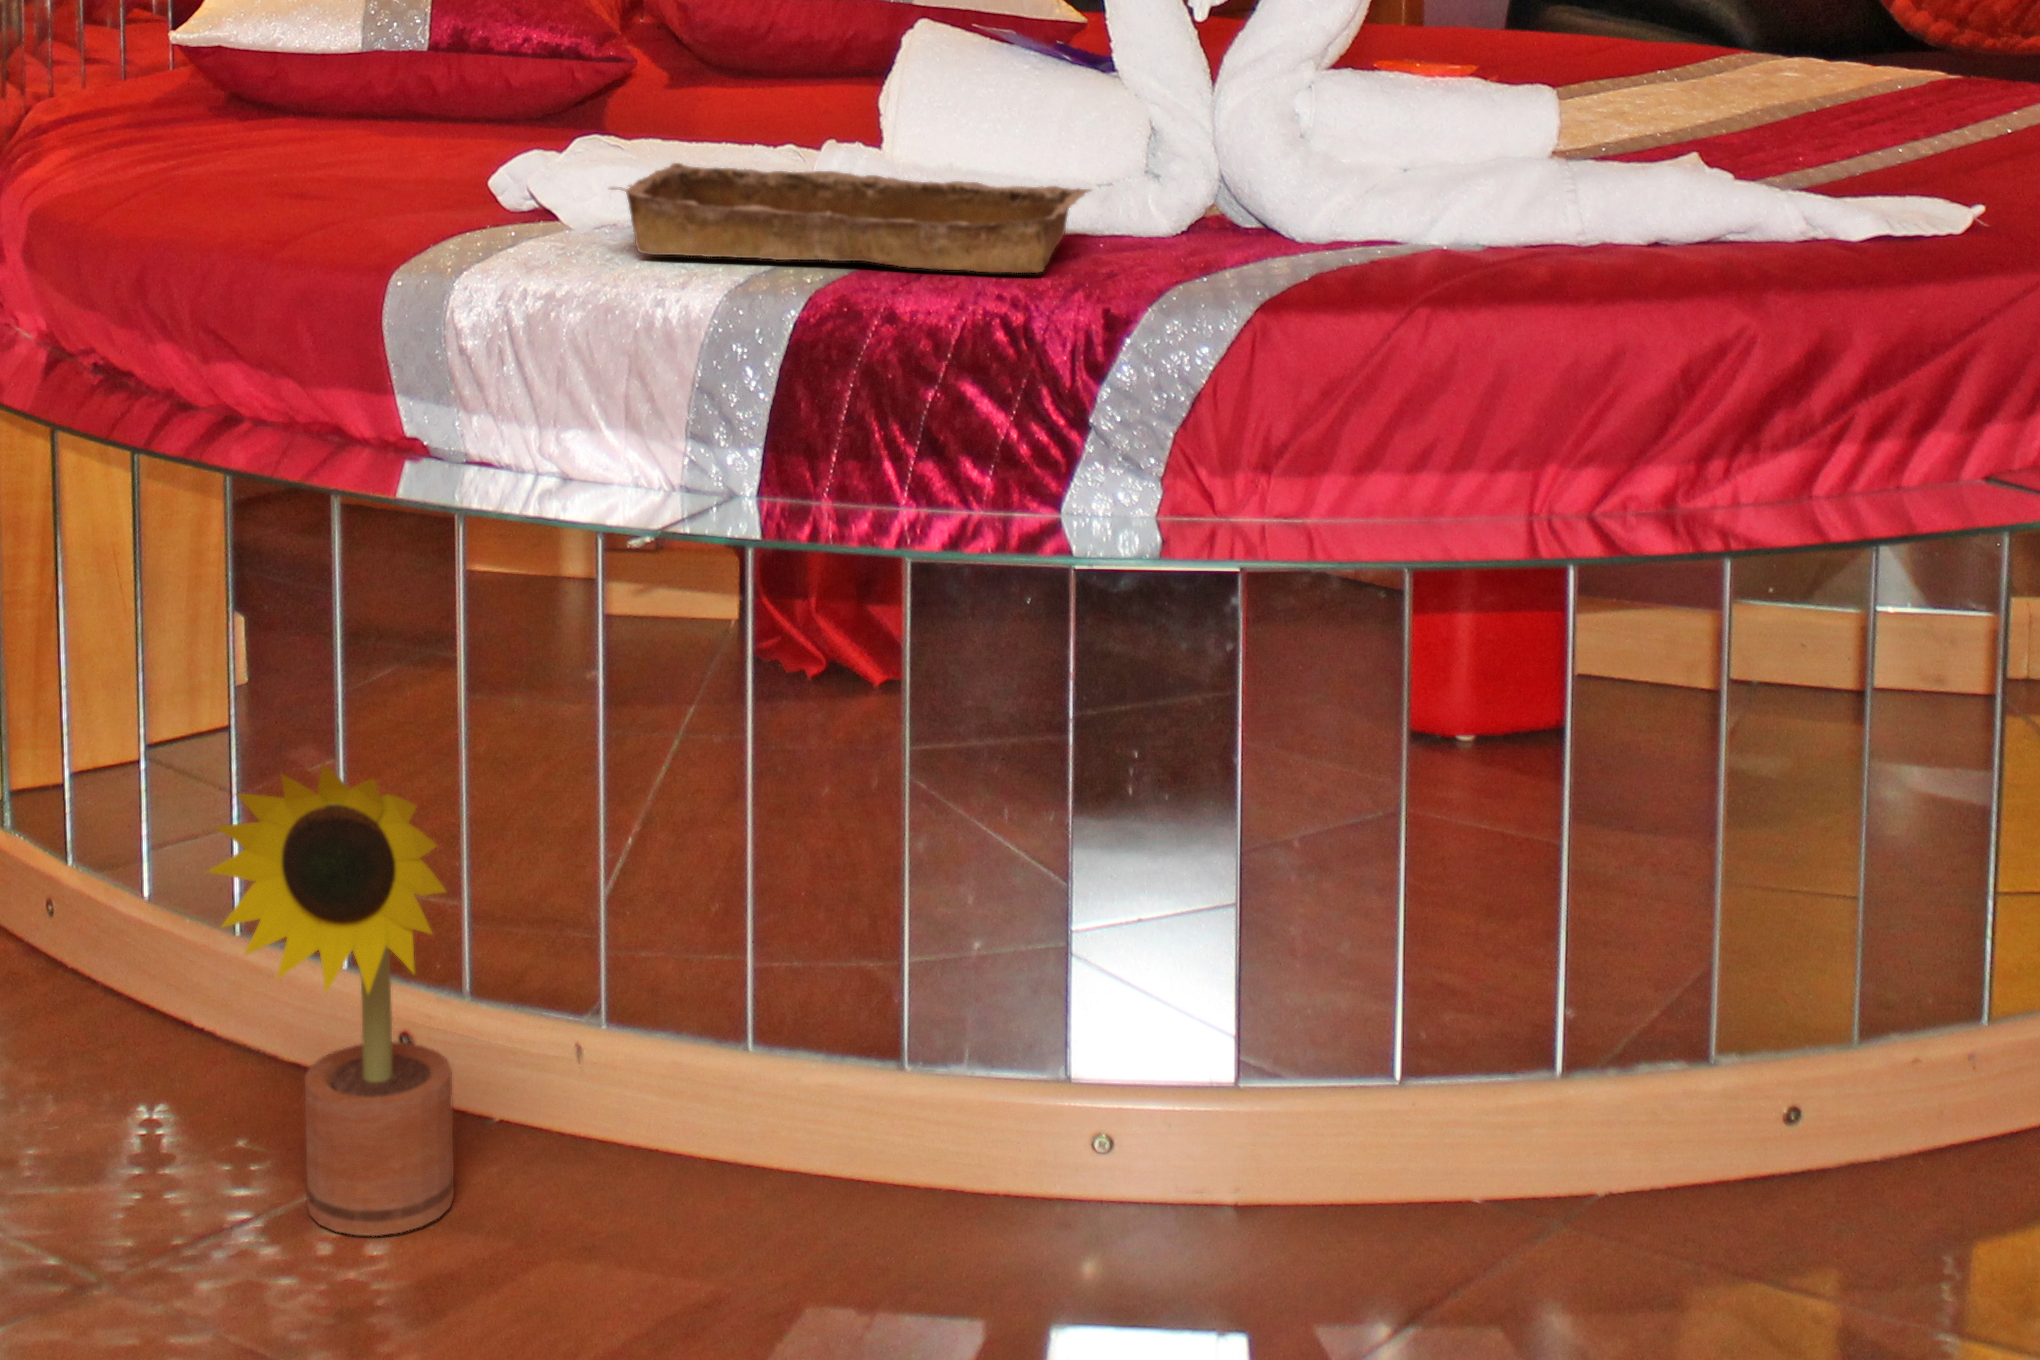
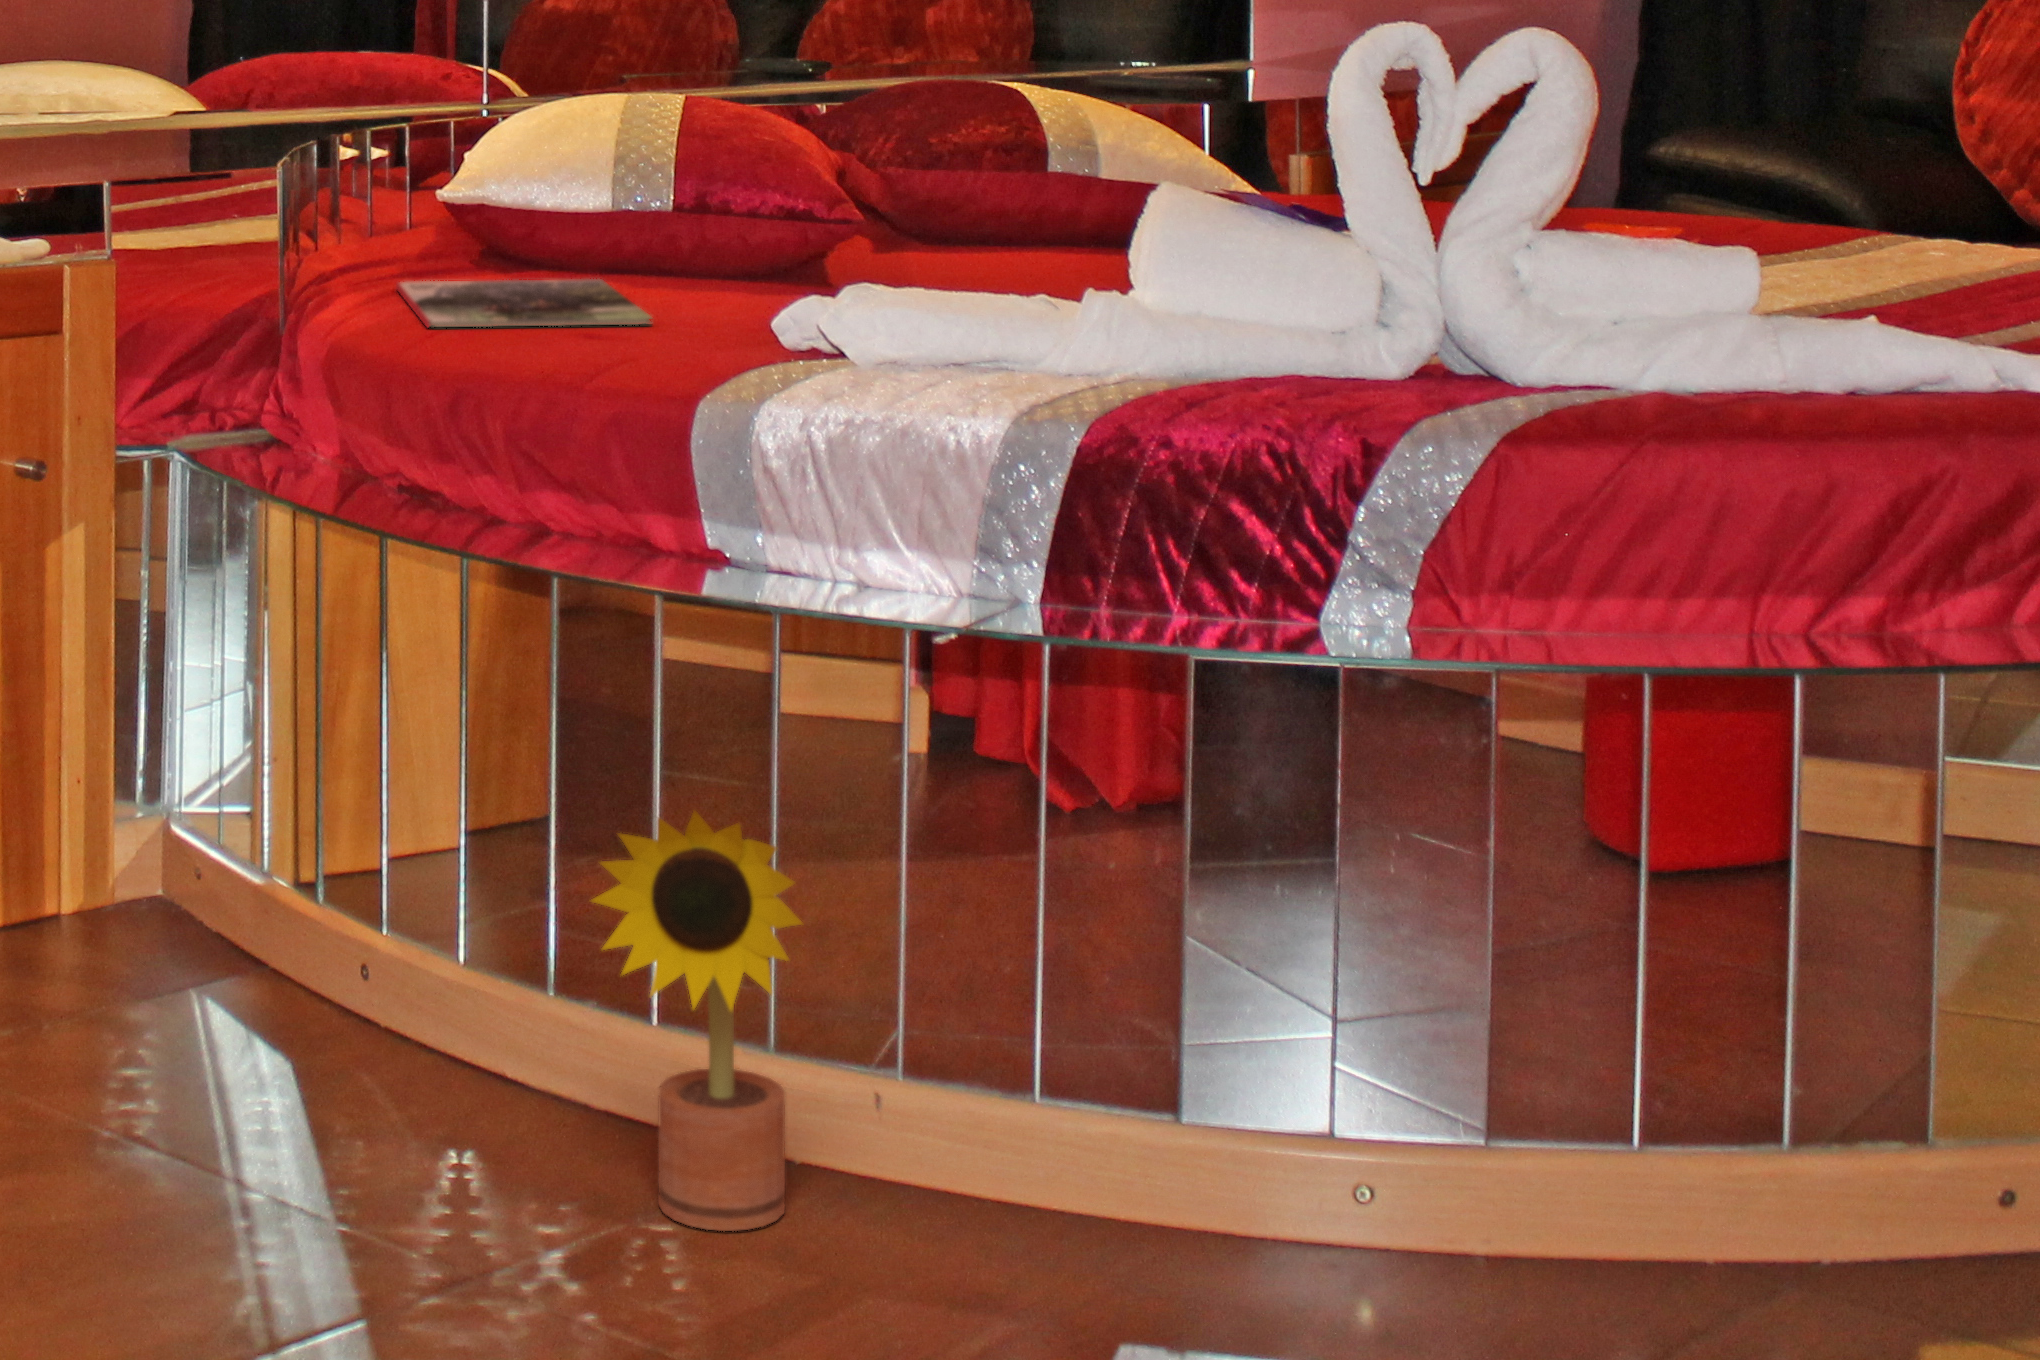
magazine: none [127,123,388,187] -> present [396,279,651,327]
tray: present [610,163,1092,273] -> none [896,312,1326,411]

